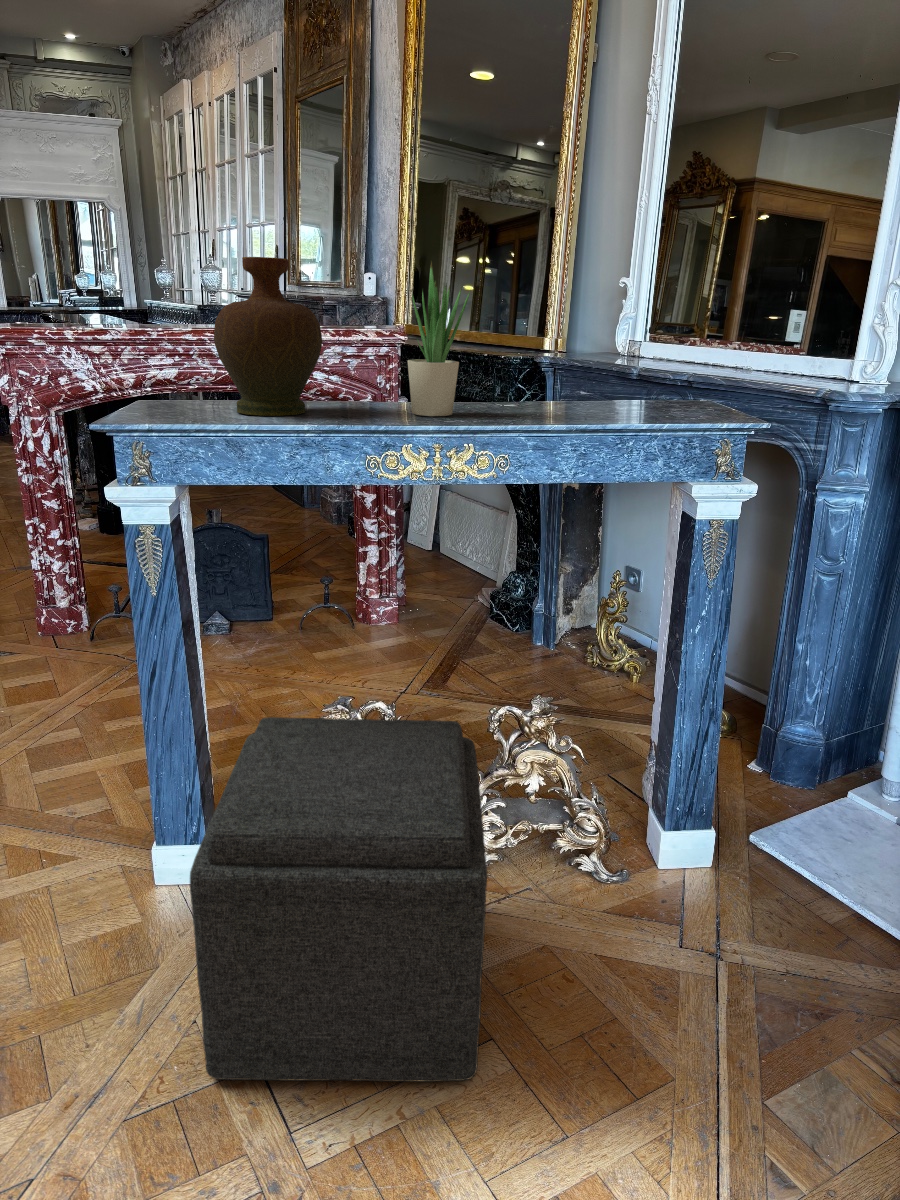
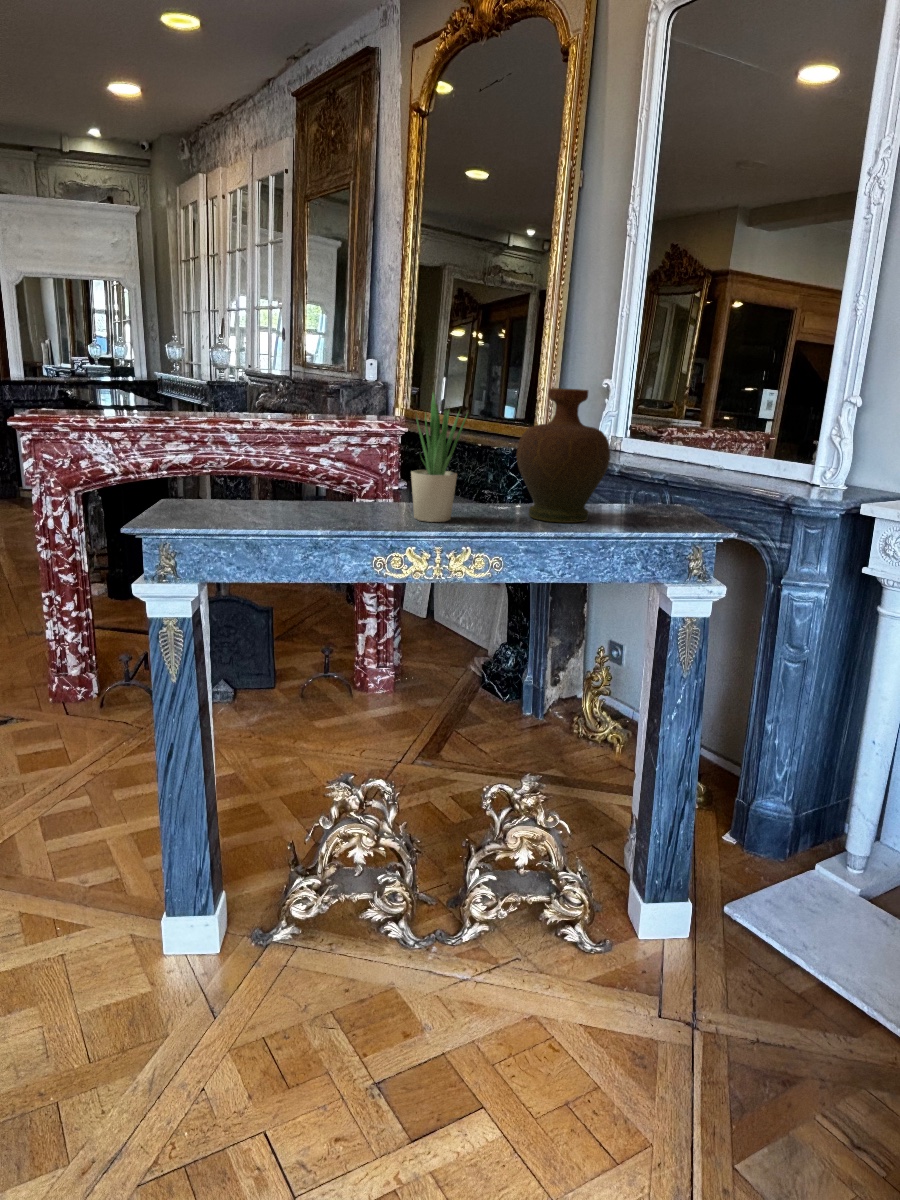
decorative vase: present [214,257,322,416] -> present [516,388,610,523]
ottoman: present [190,717,487,1081] -> none [207,797,480,1147]

